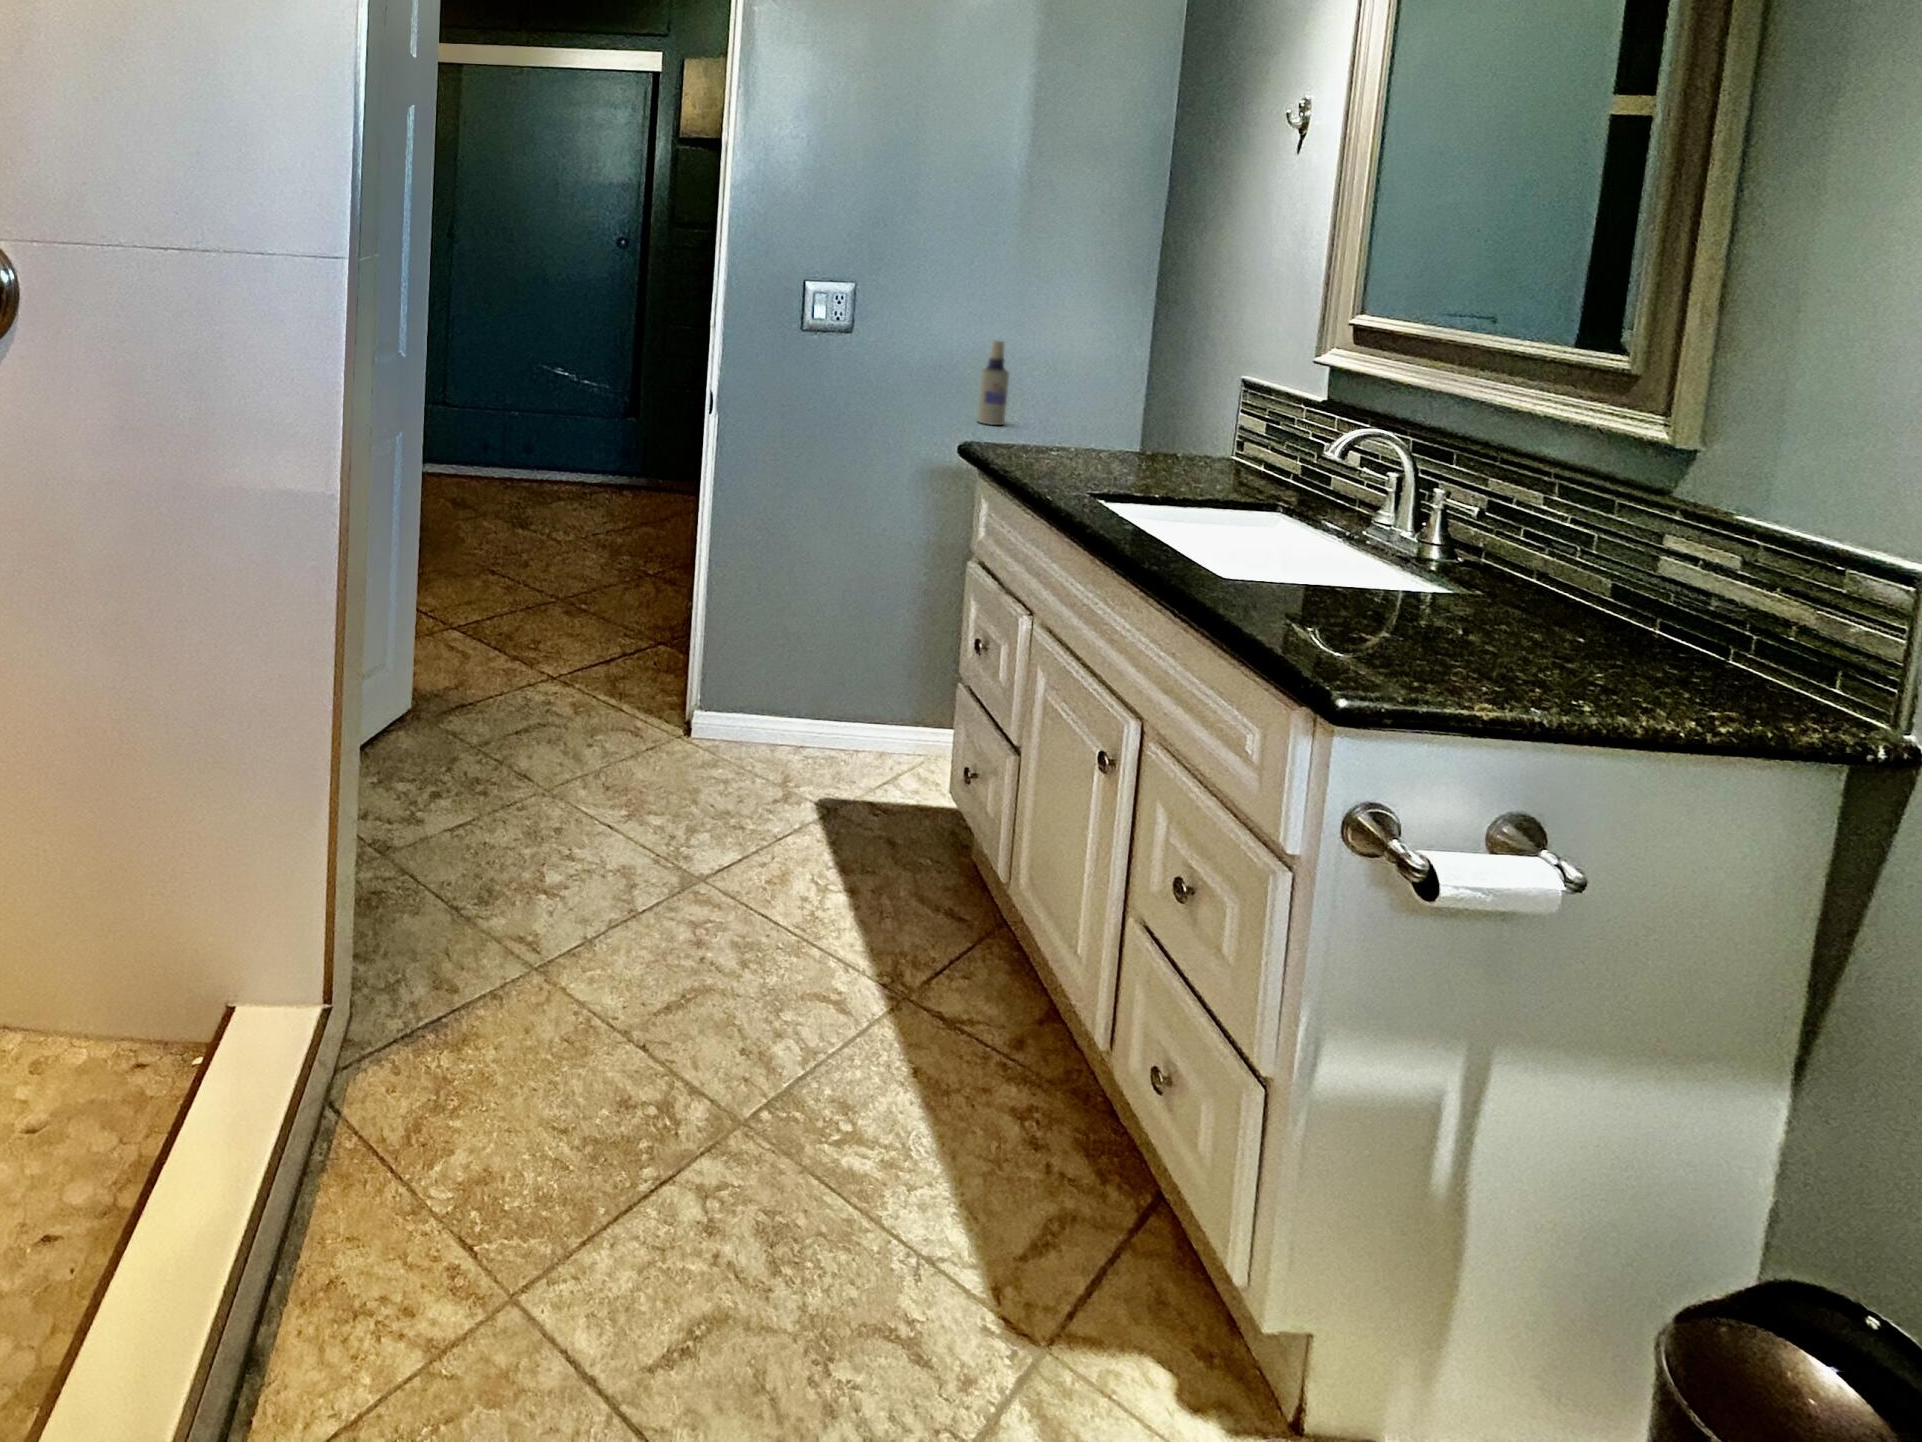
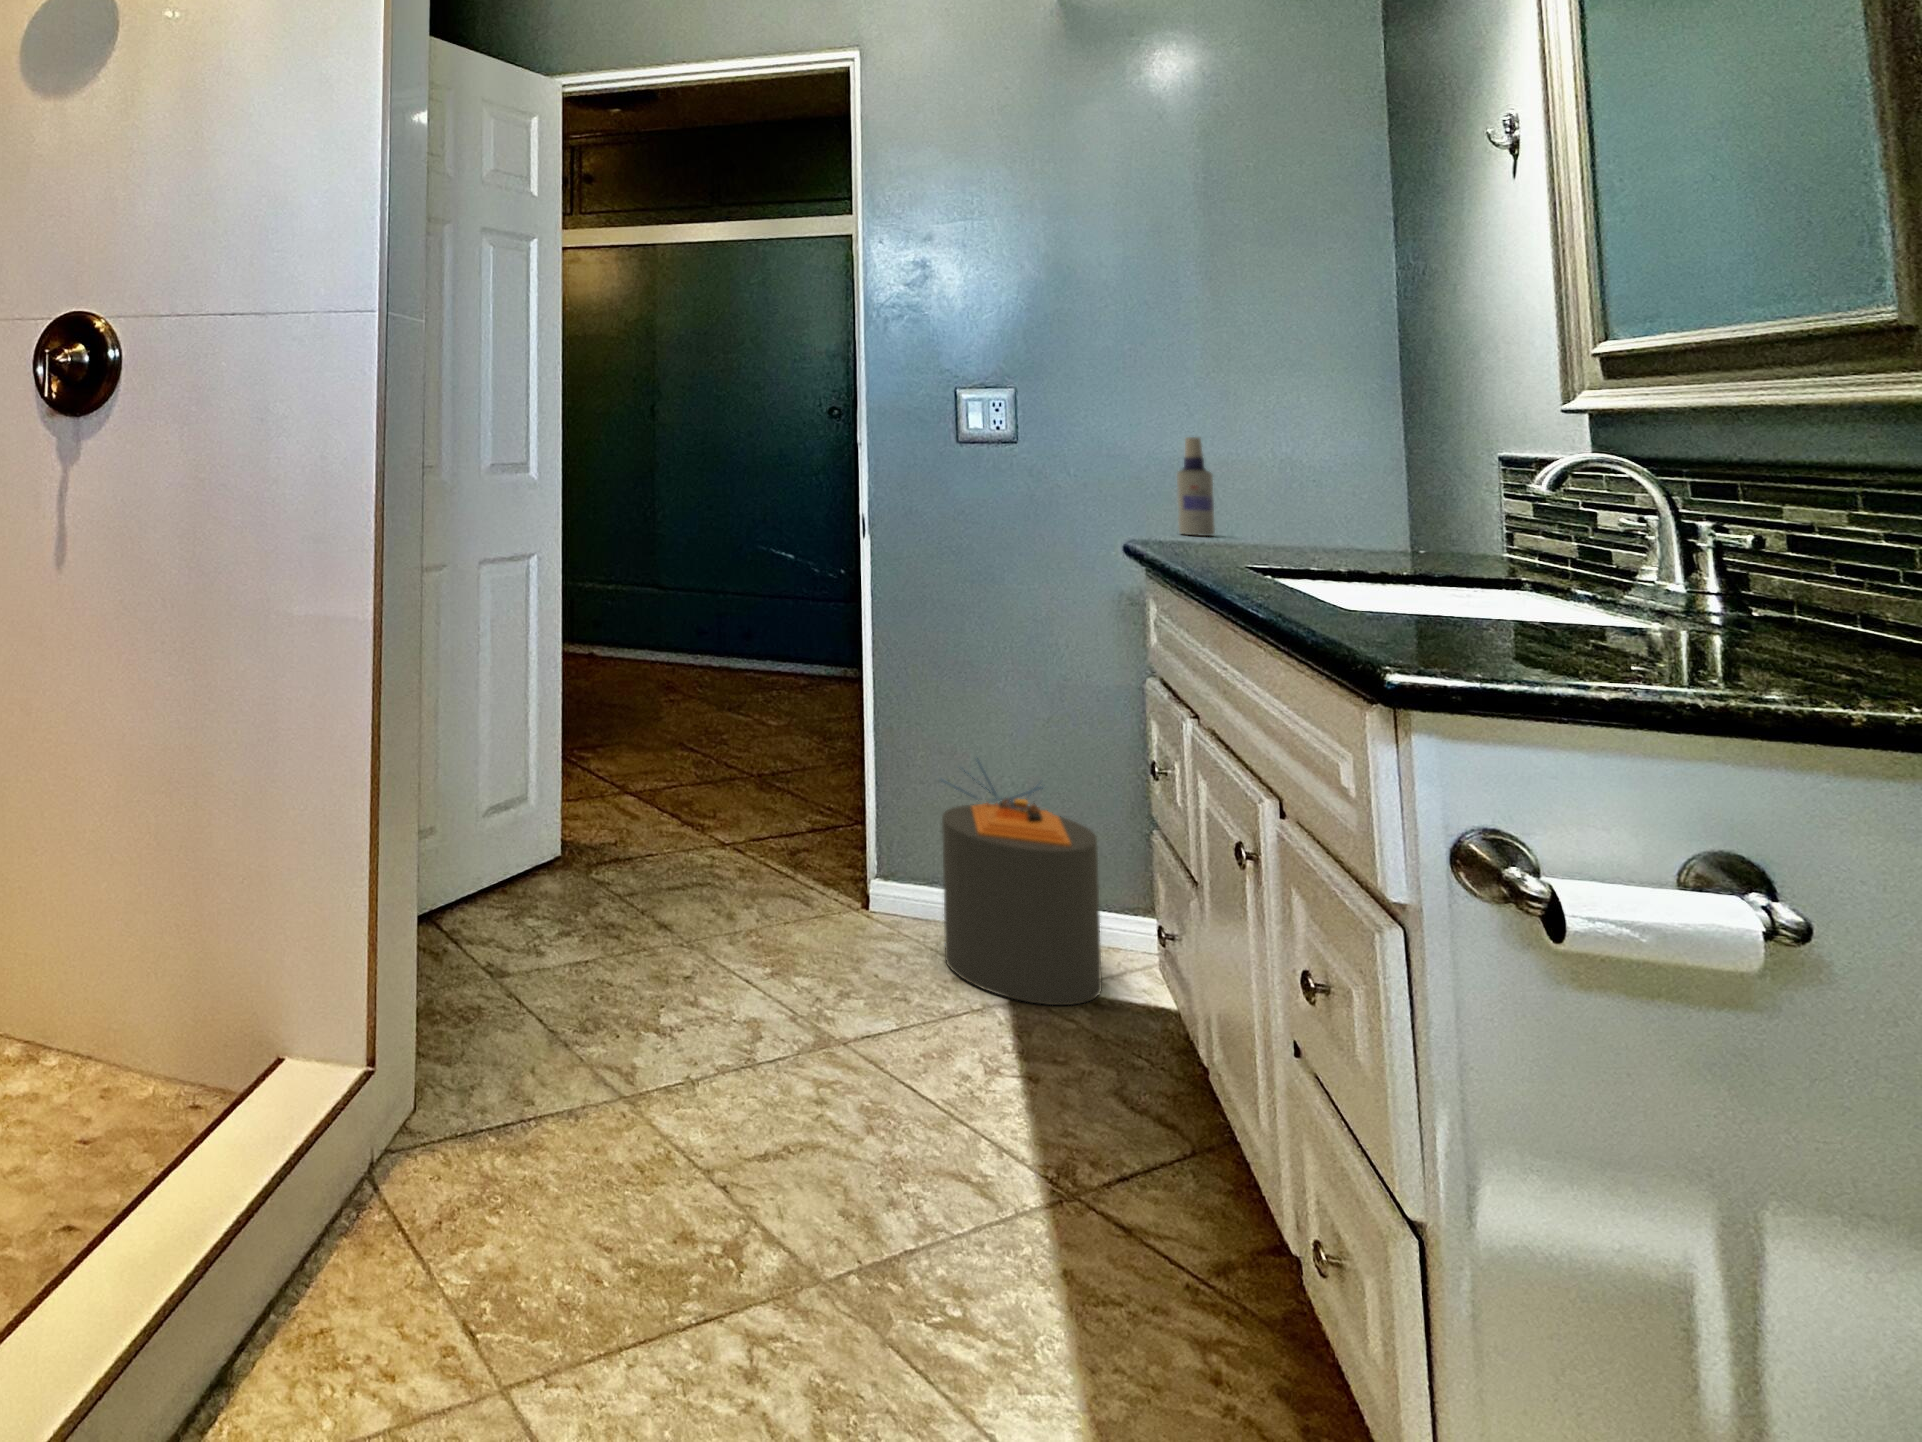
trash can: none [767,607,897,815] -> present [941,758,1102,1005]

